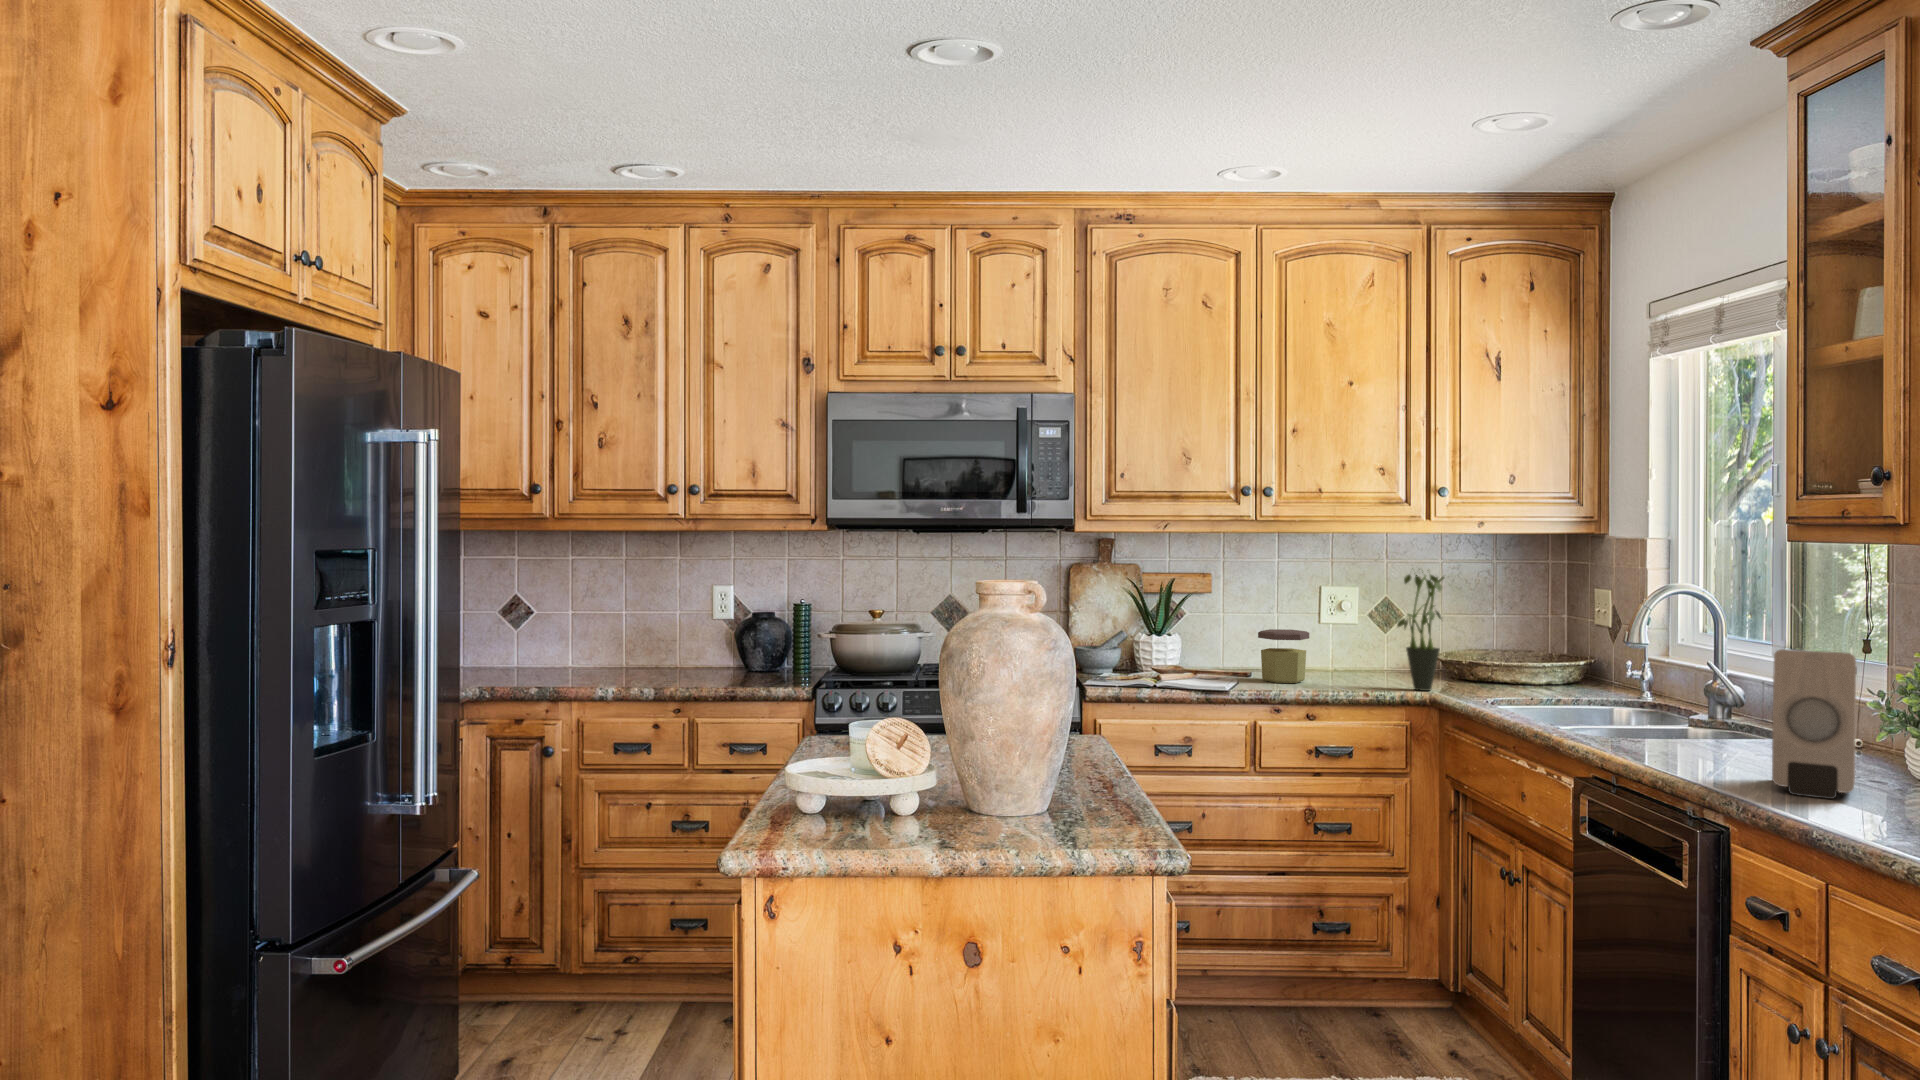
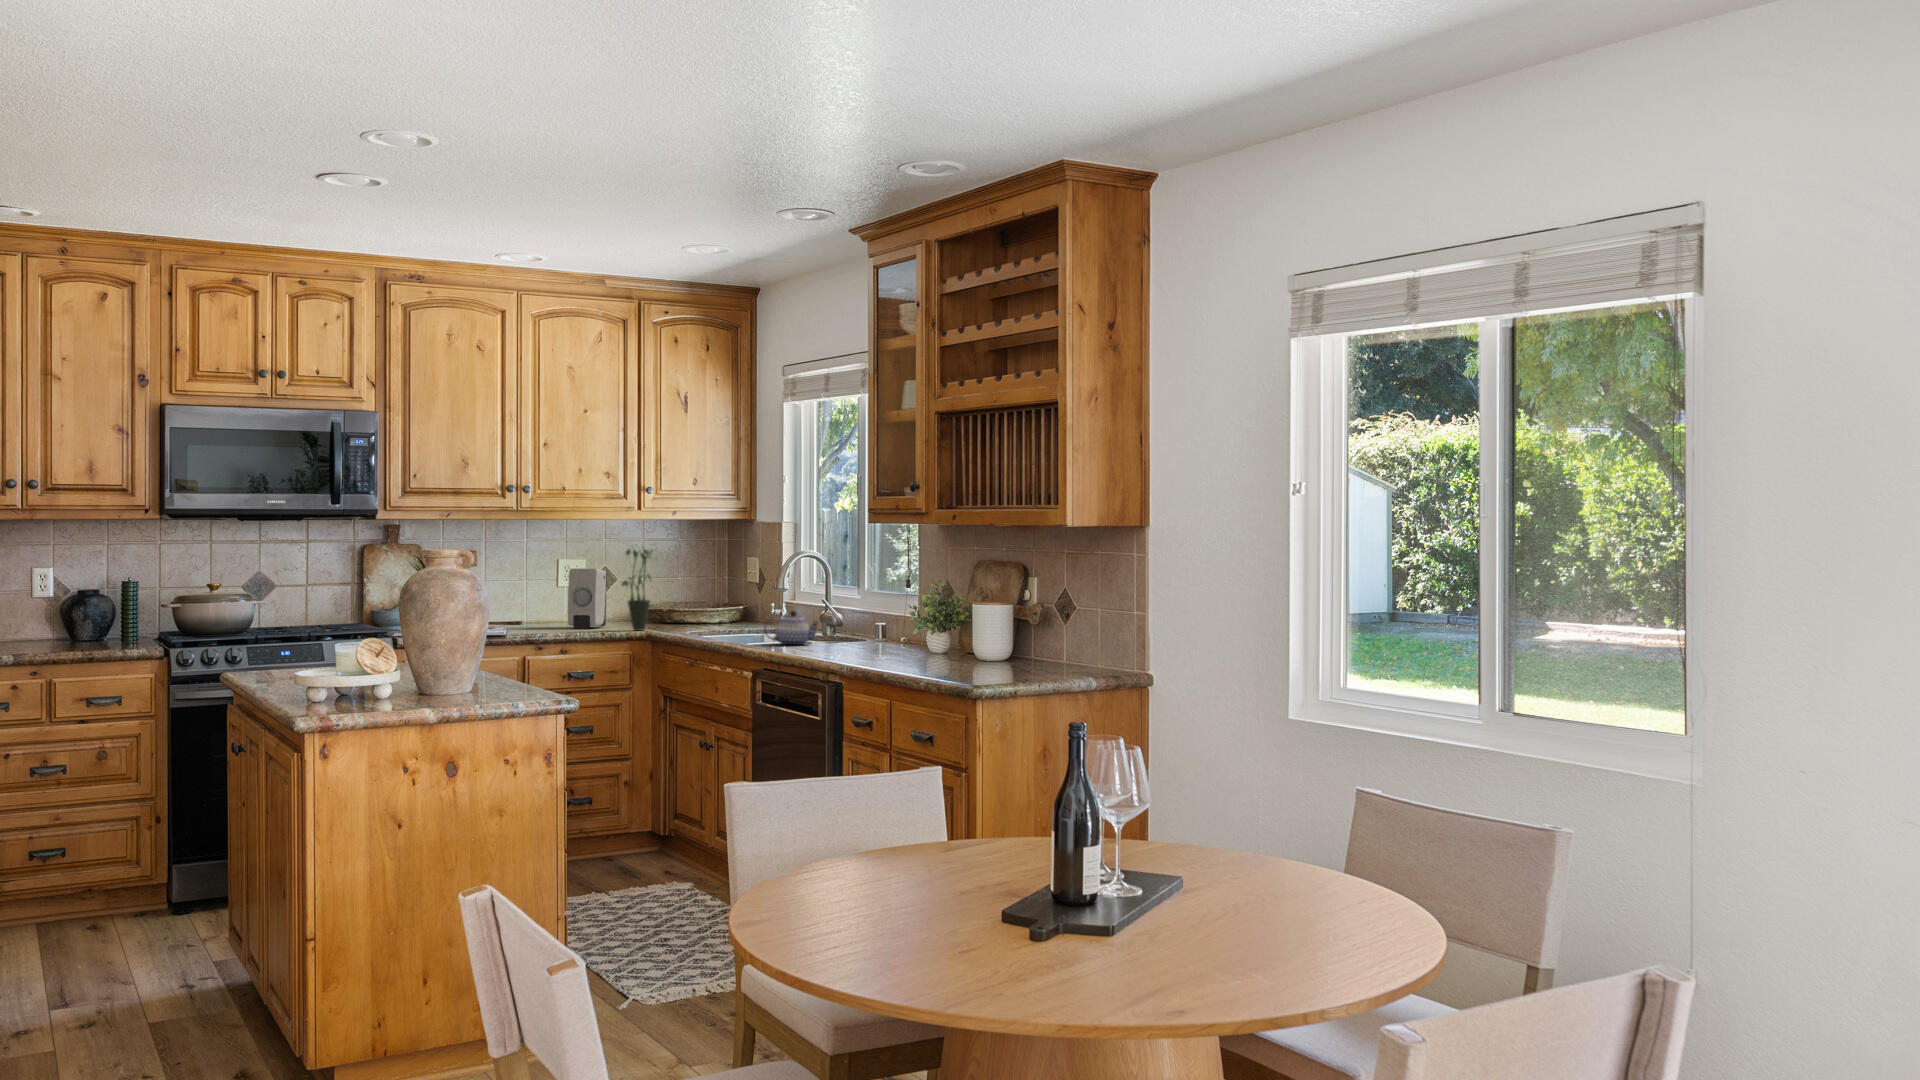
jar: present [1258,629,1309,683] -> none [521,592,559,631]
soap dispenser: present [1772,649,1857,799] -> present [568,569,607,629]
teapot: none [1645,700,1761,763] -> present [764,611,818,645]

